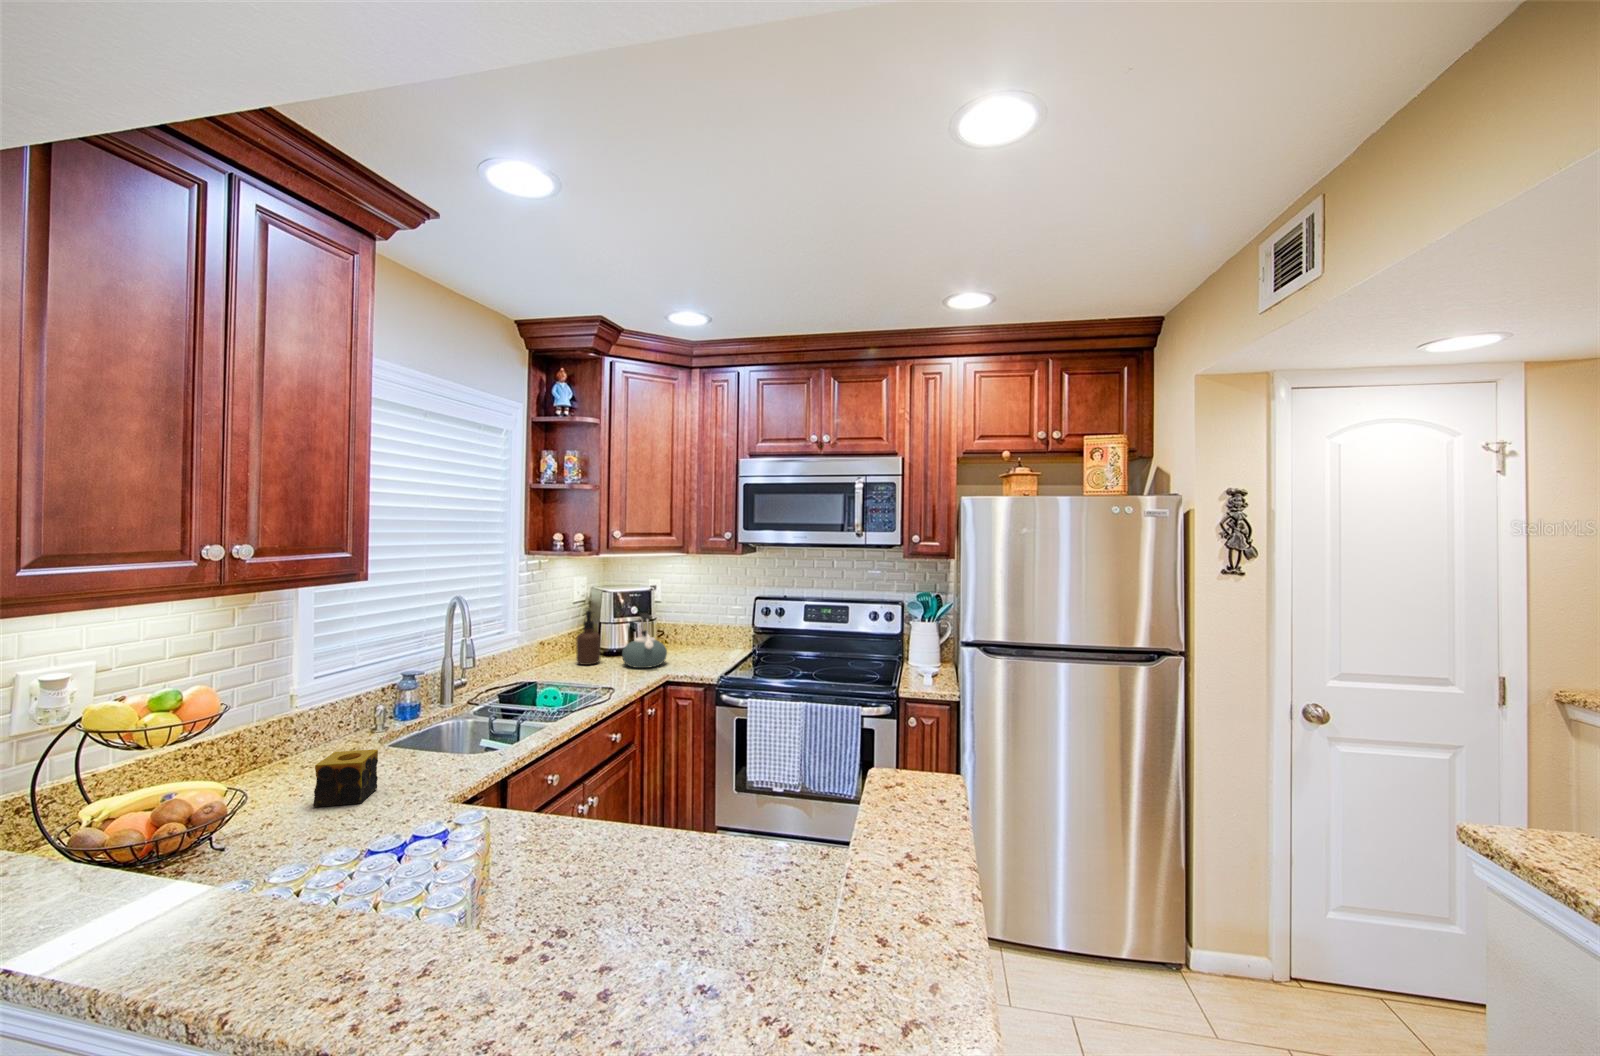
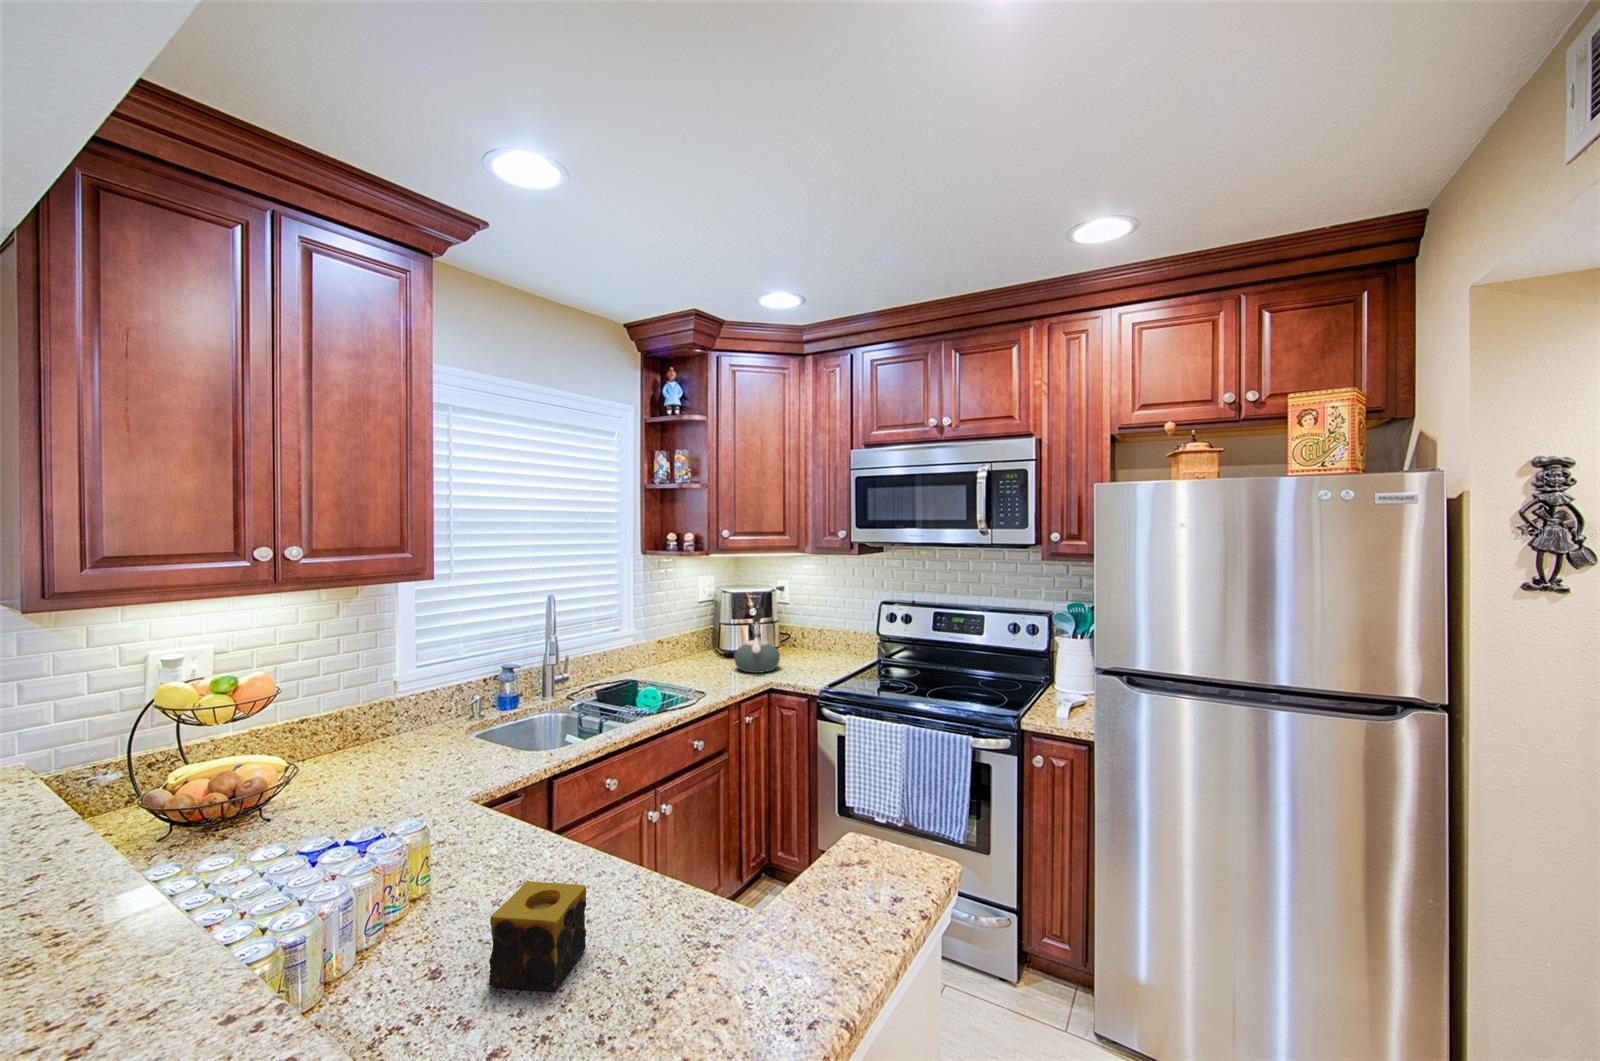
soap dispenser: present [576,611,600,665] -> none [694,611,717,666]
candle: present [313,749,378,807] -> present [489,881,586,991]

